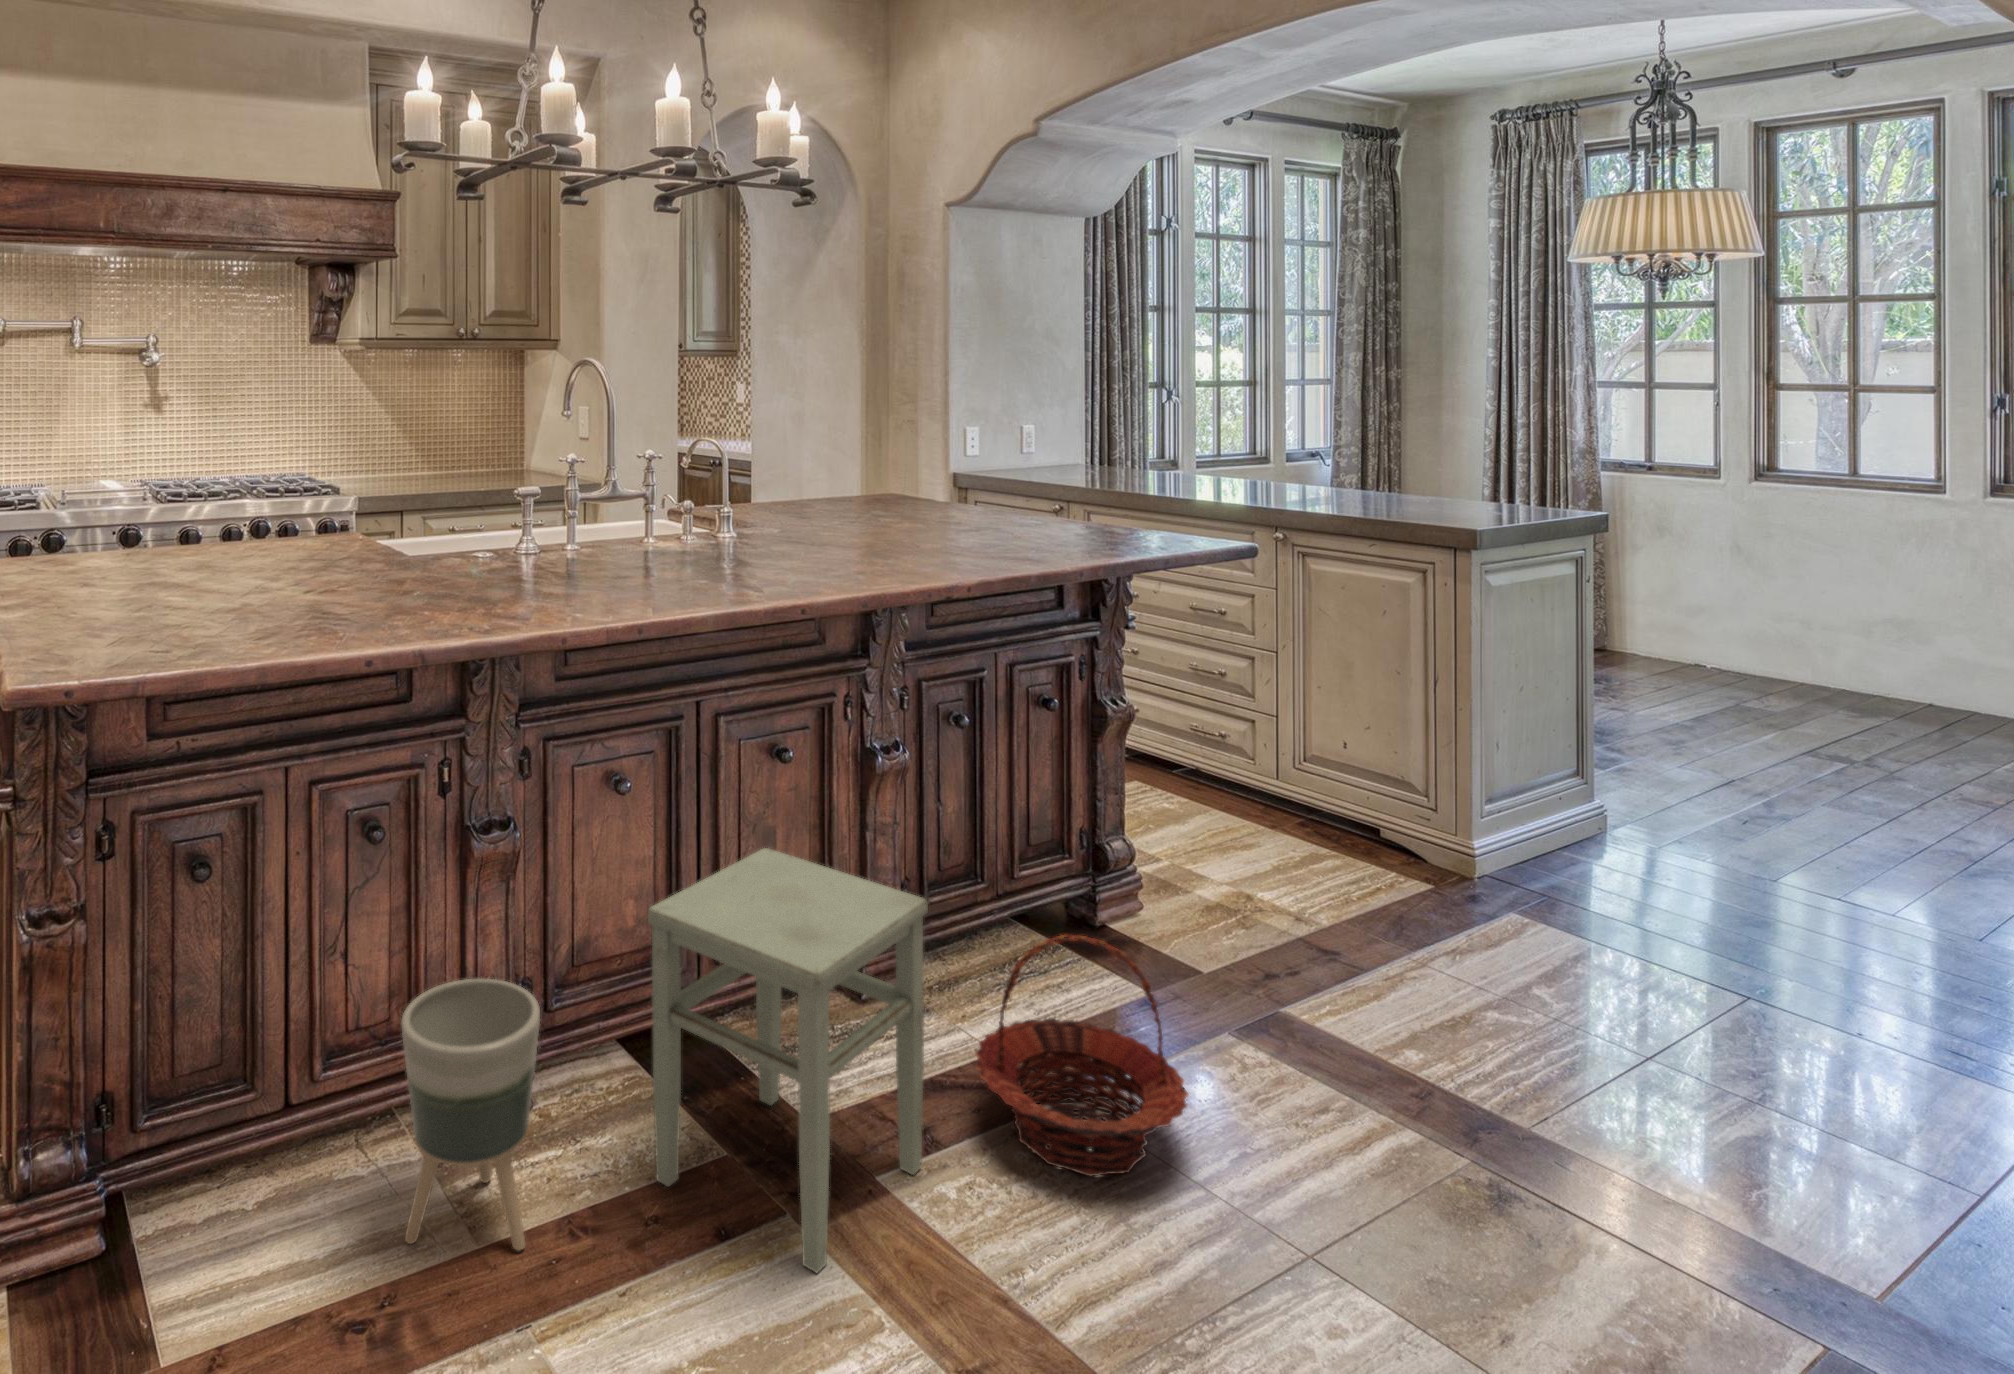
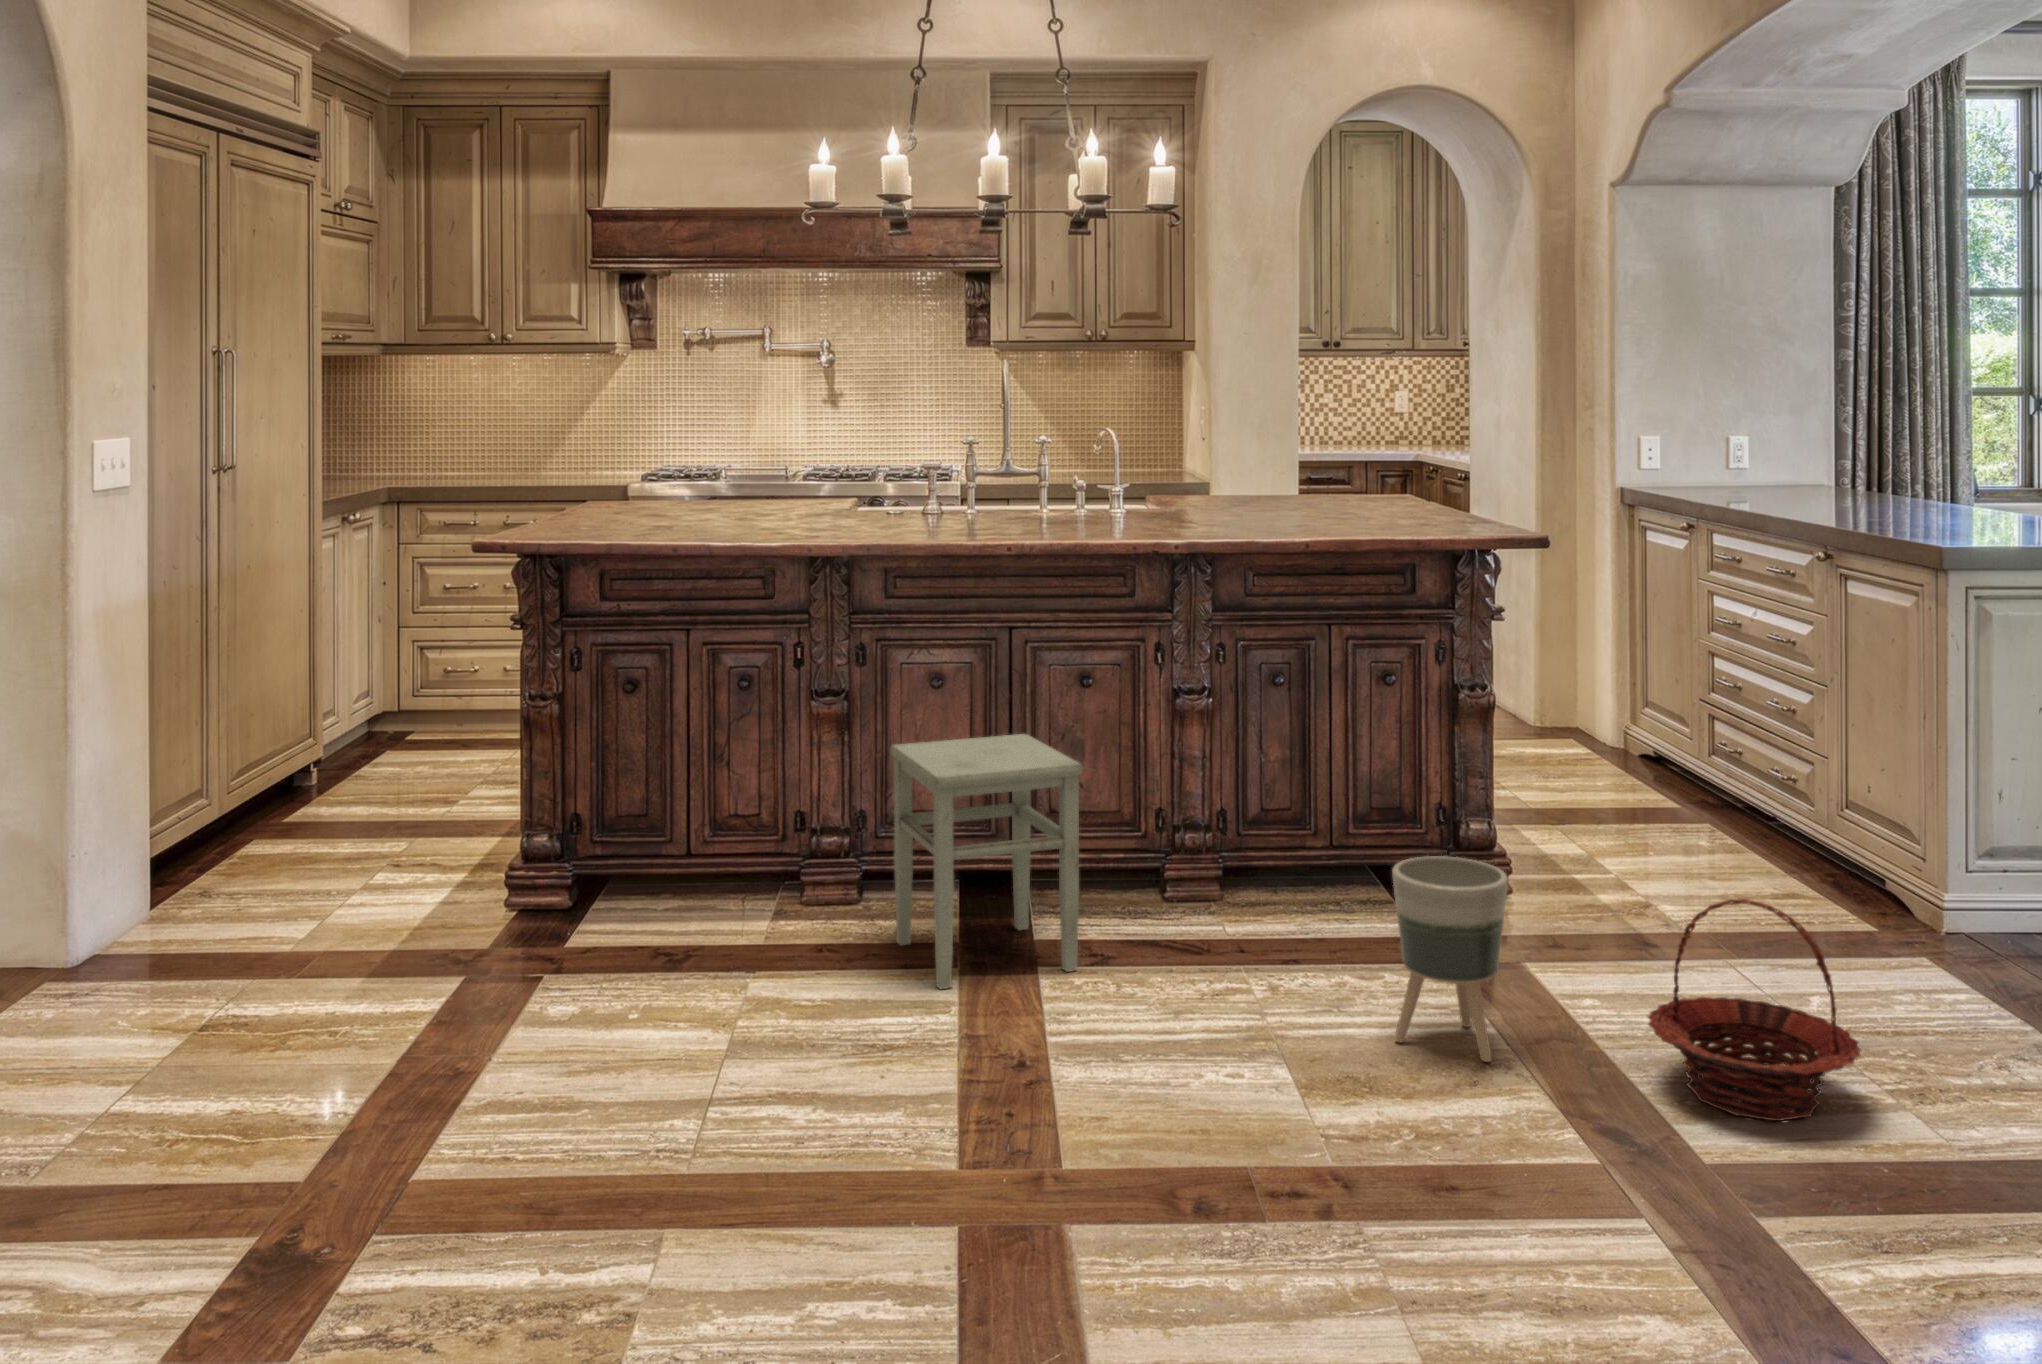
basket: present [975,934,1188,1176] -> present [1648,899,1861,1121]
planter: present [401,979,540,1250] -> present [1392,856,1508,1062]

